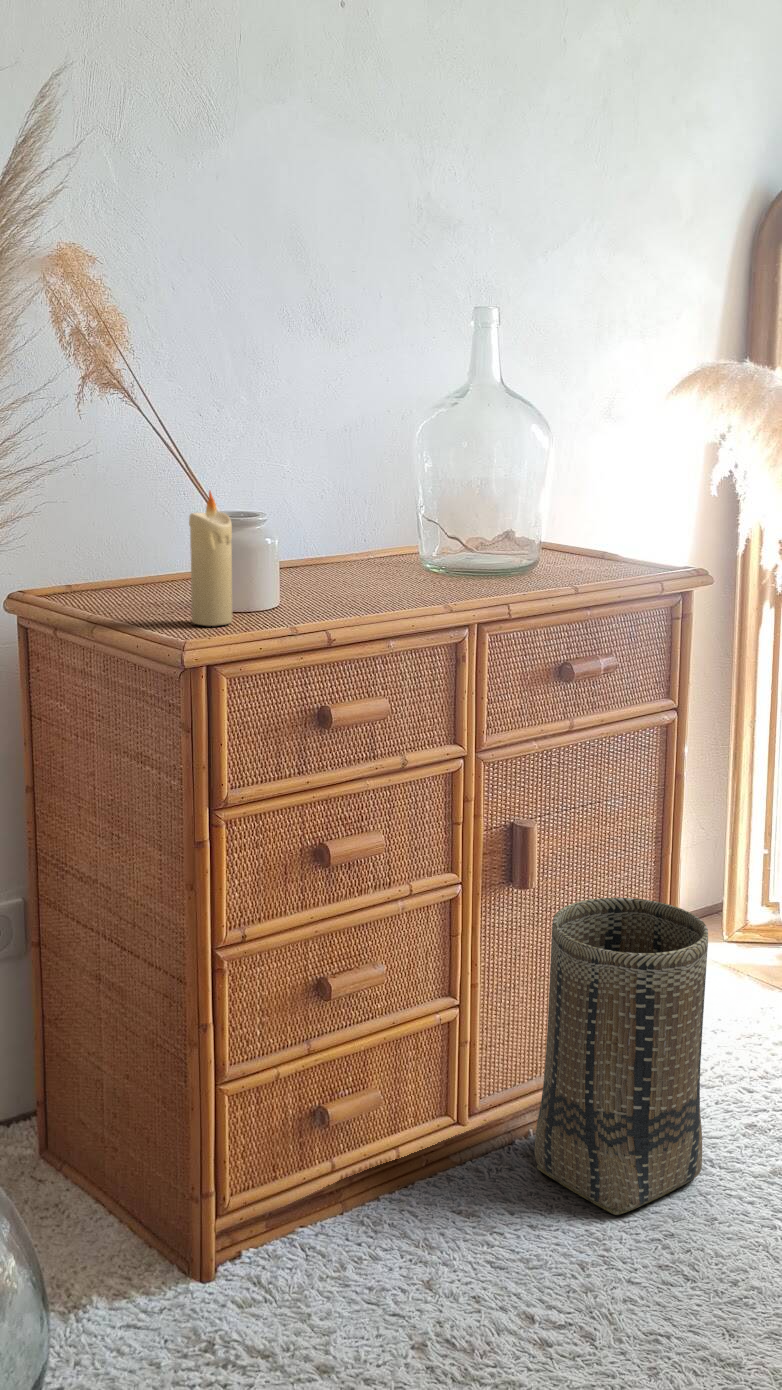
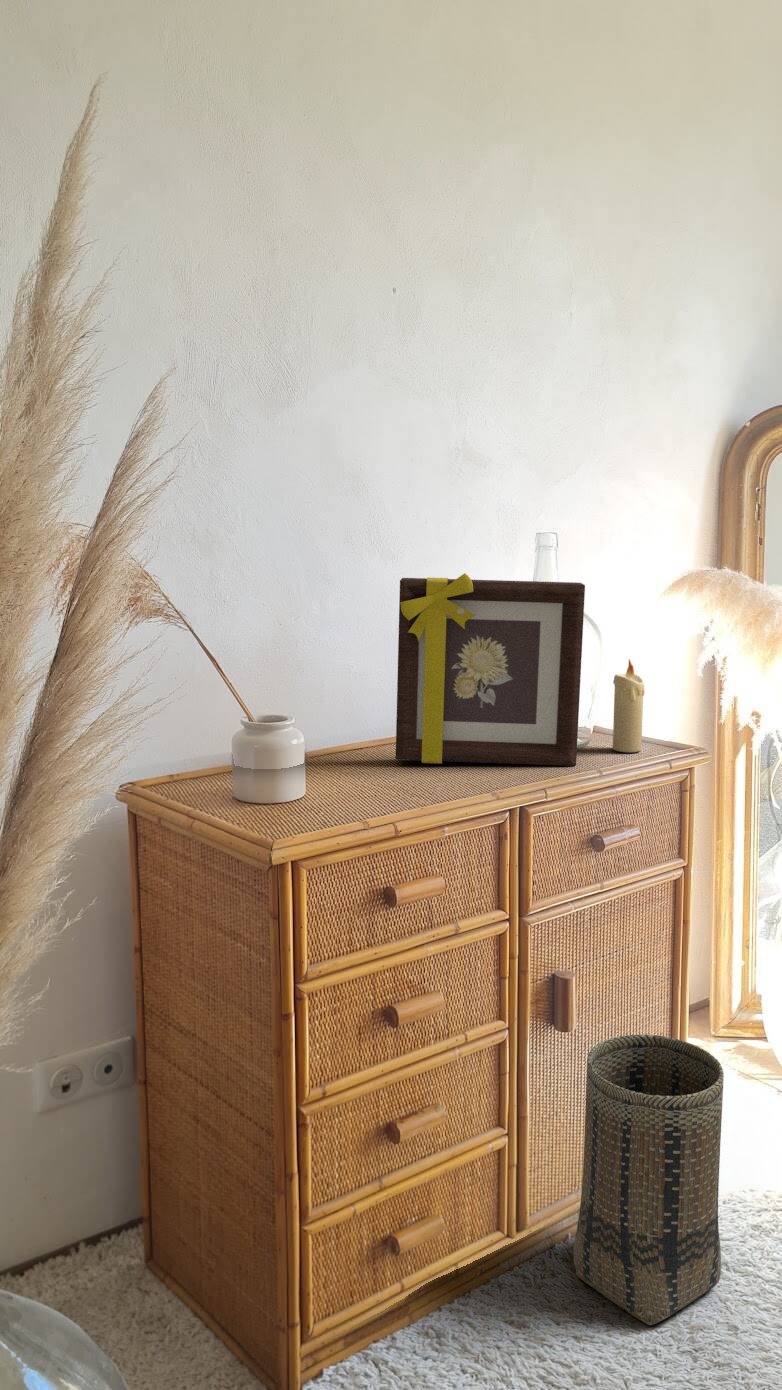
picture frame: none [336,348,562,583] -> present [396,573,585,766]
candle: present [189,491,232,626] -> present [613,659,645,752]

